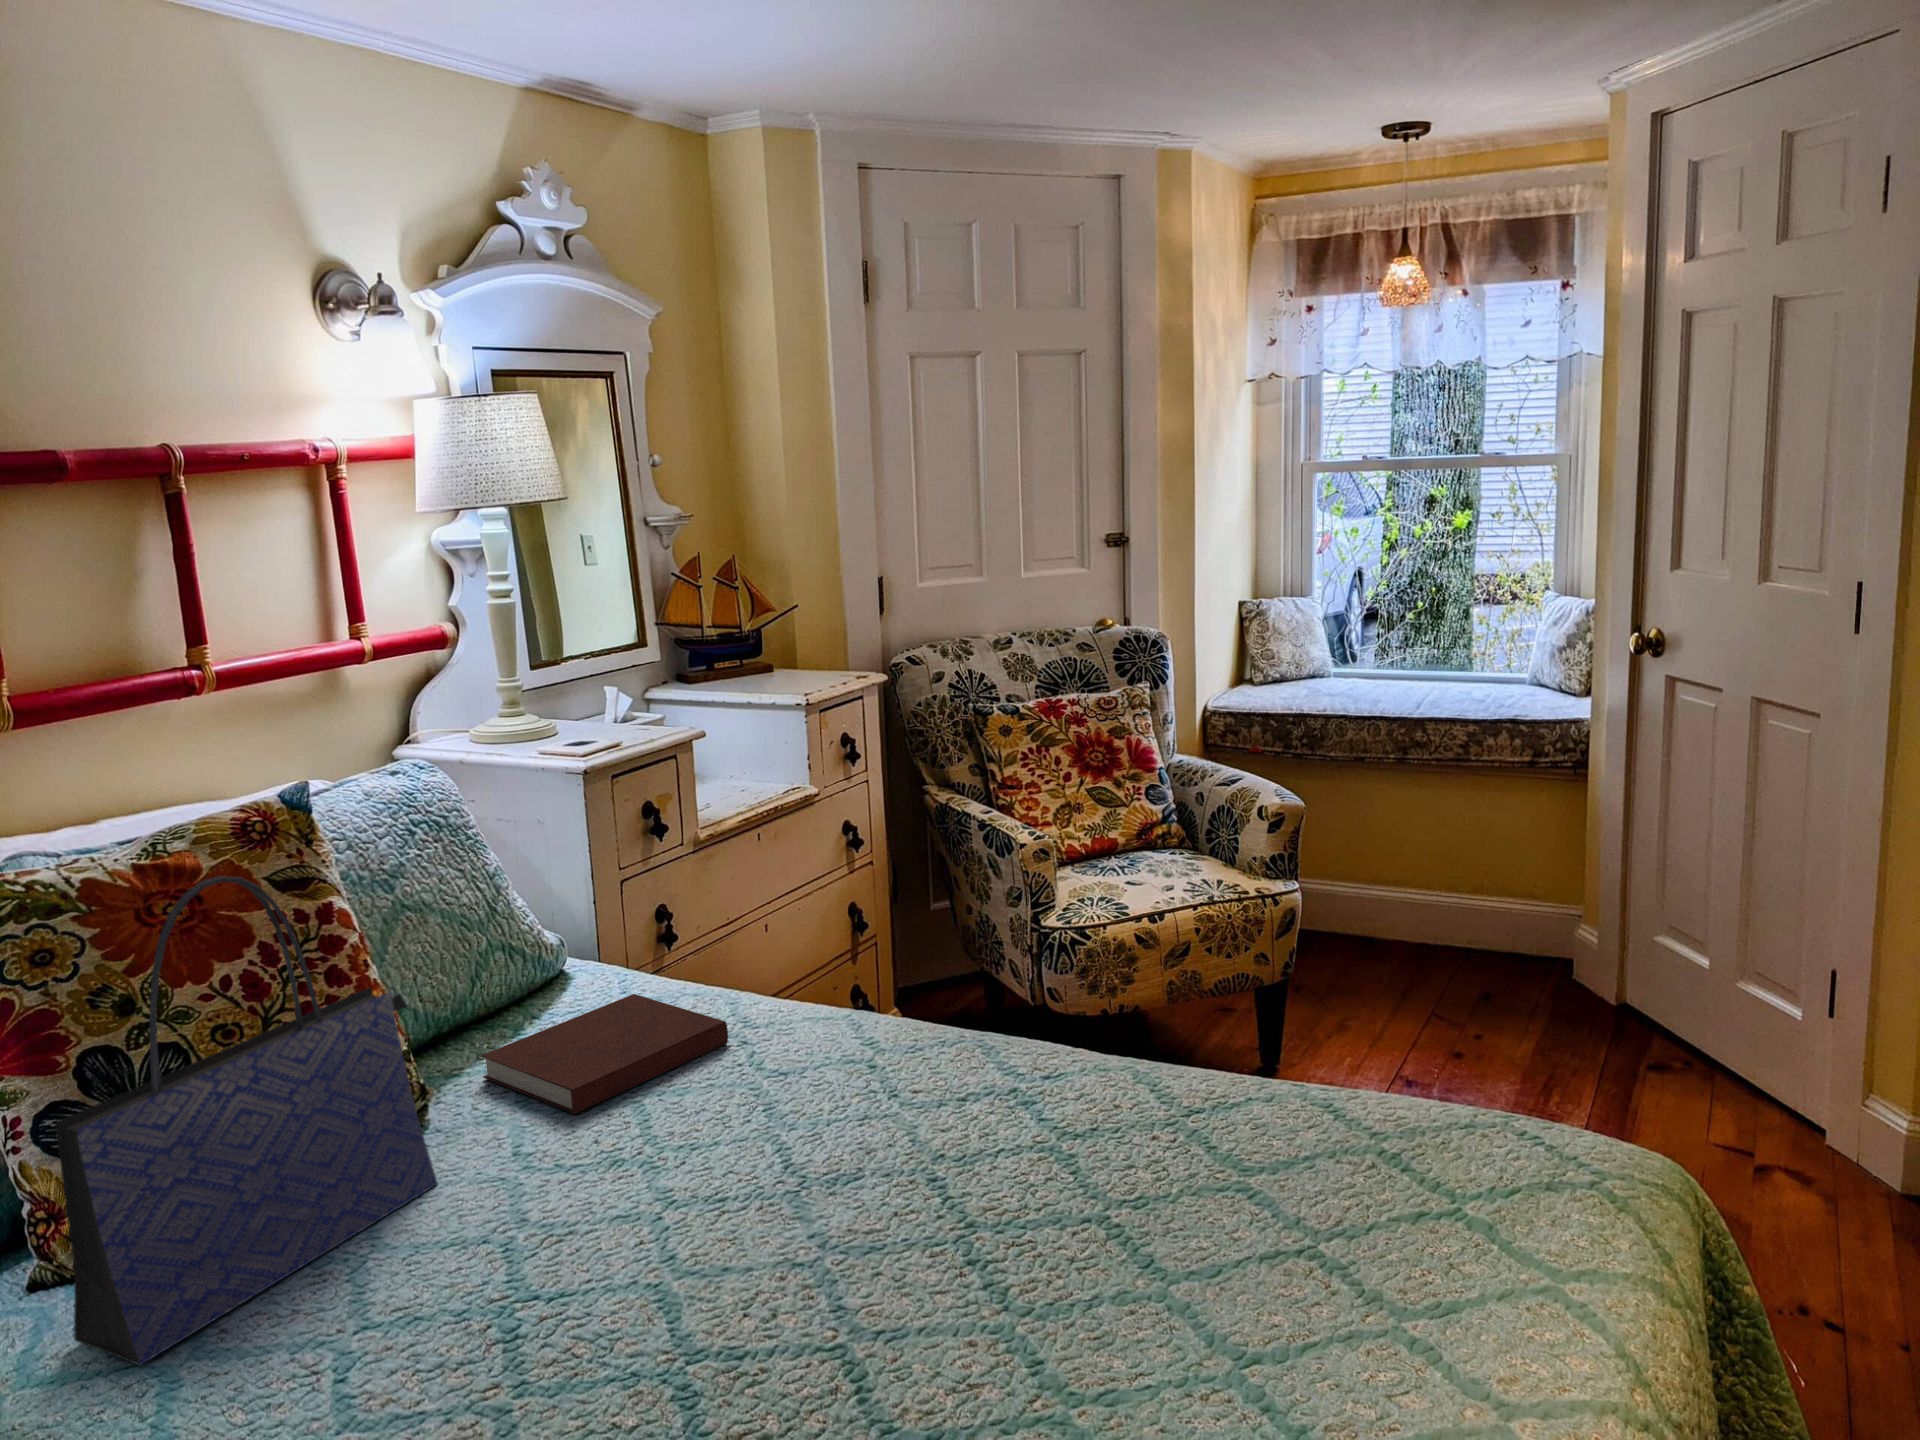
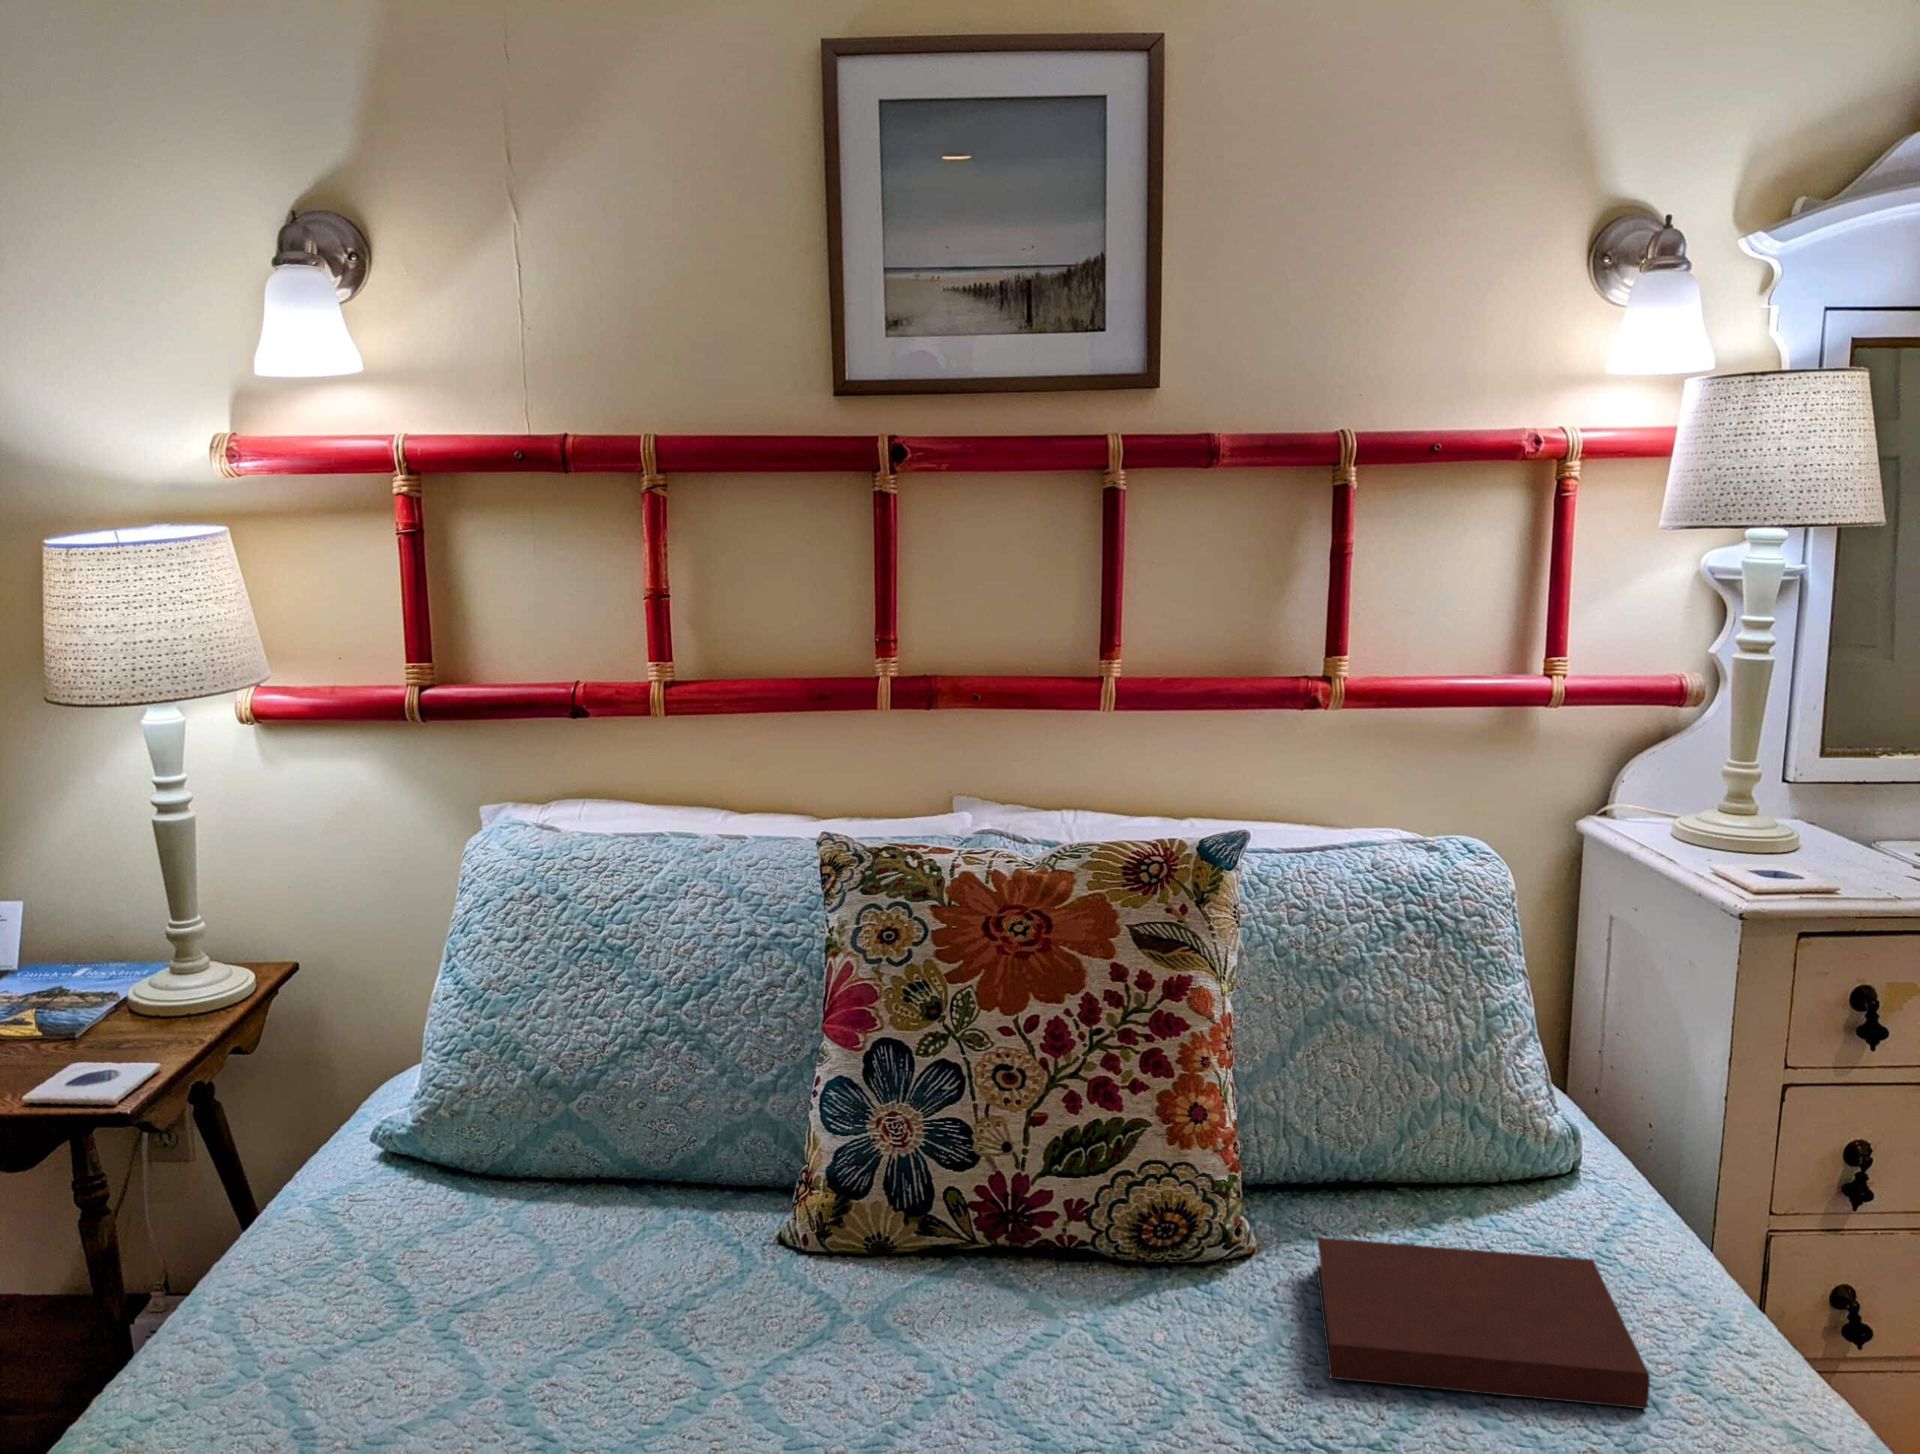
tote bag: present [56,876,438,1365] -> none [694,899,1137,1371]

